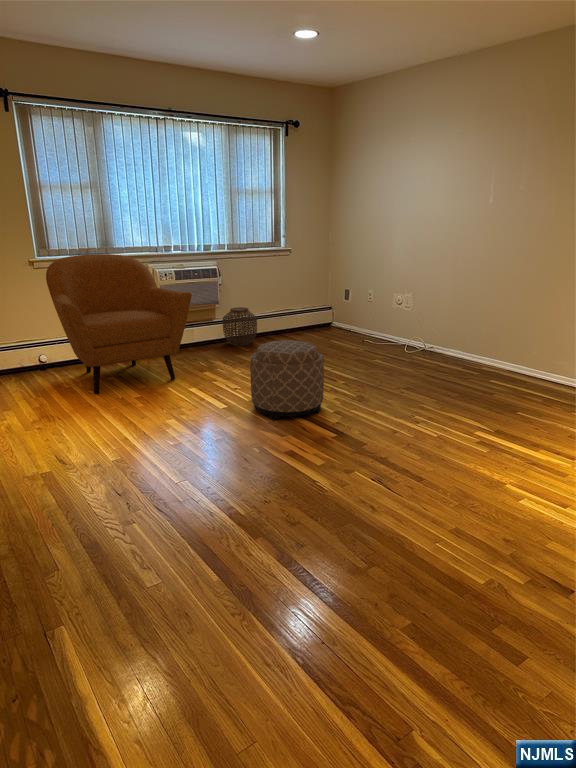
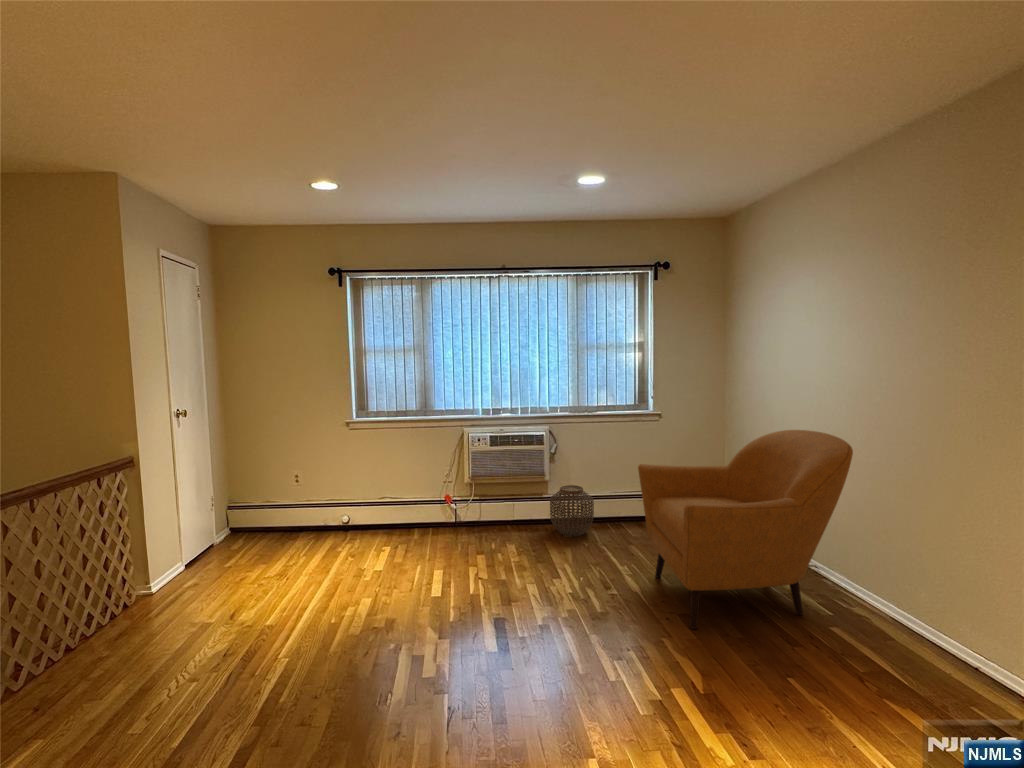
armchair: present [46,254,192,394] -> present [638,430,853,629]
ottoman: present [250,340,324,420] -> none [423,569,536,713]

